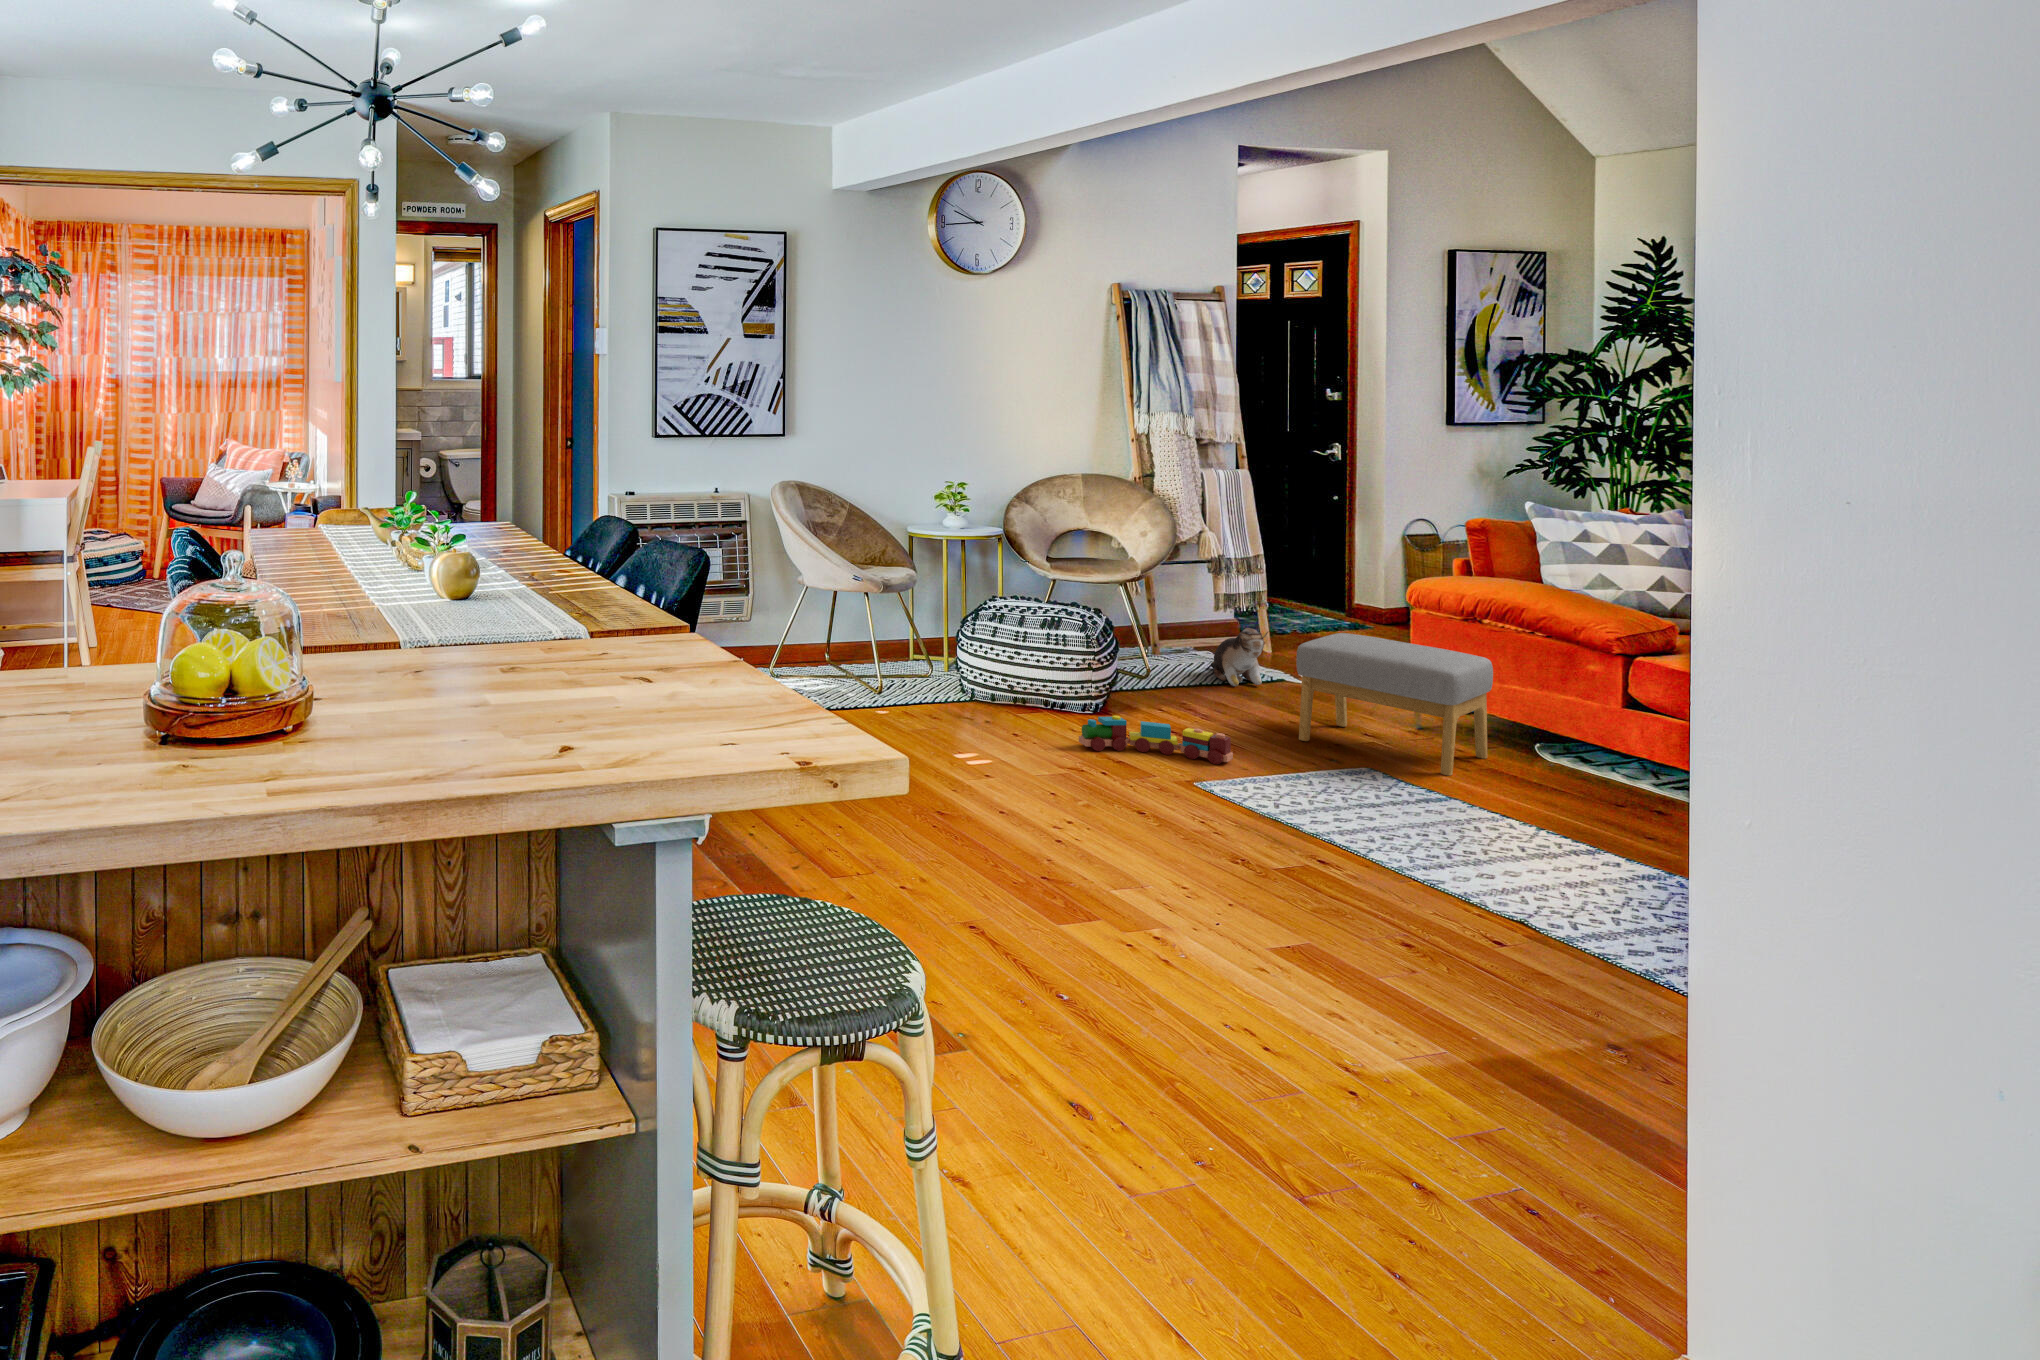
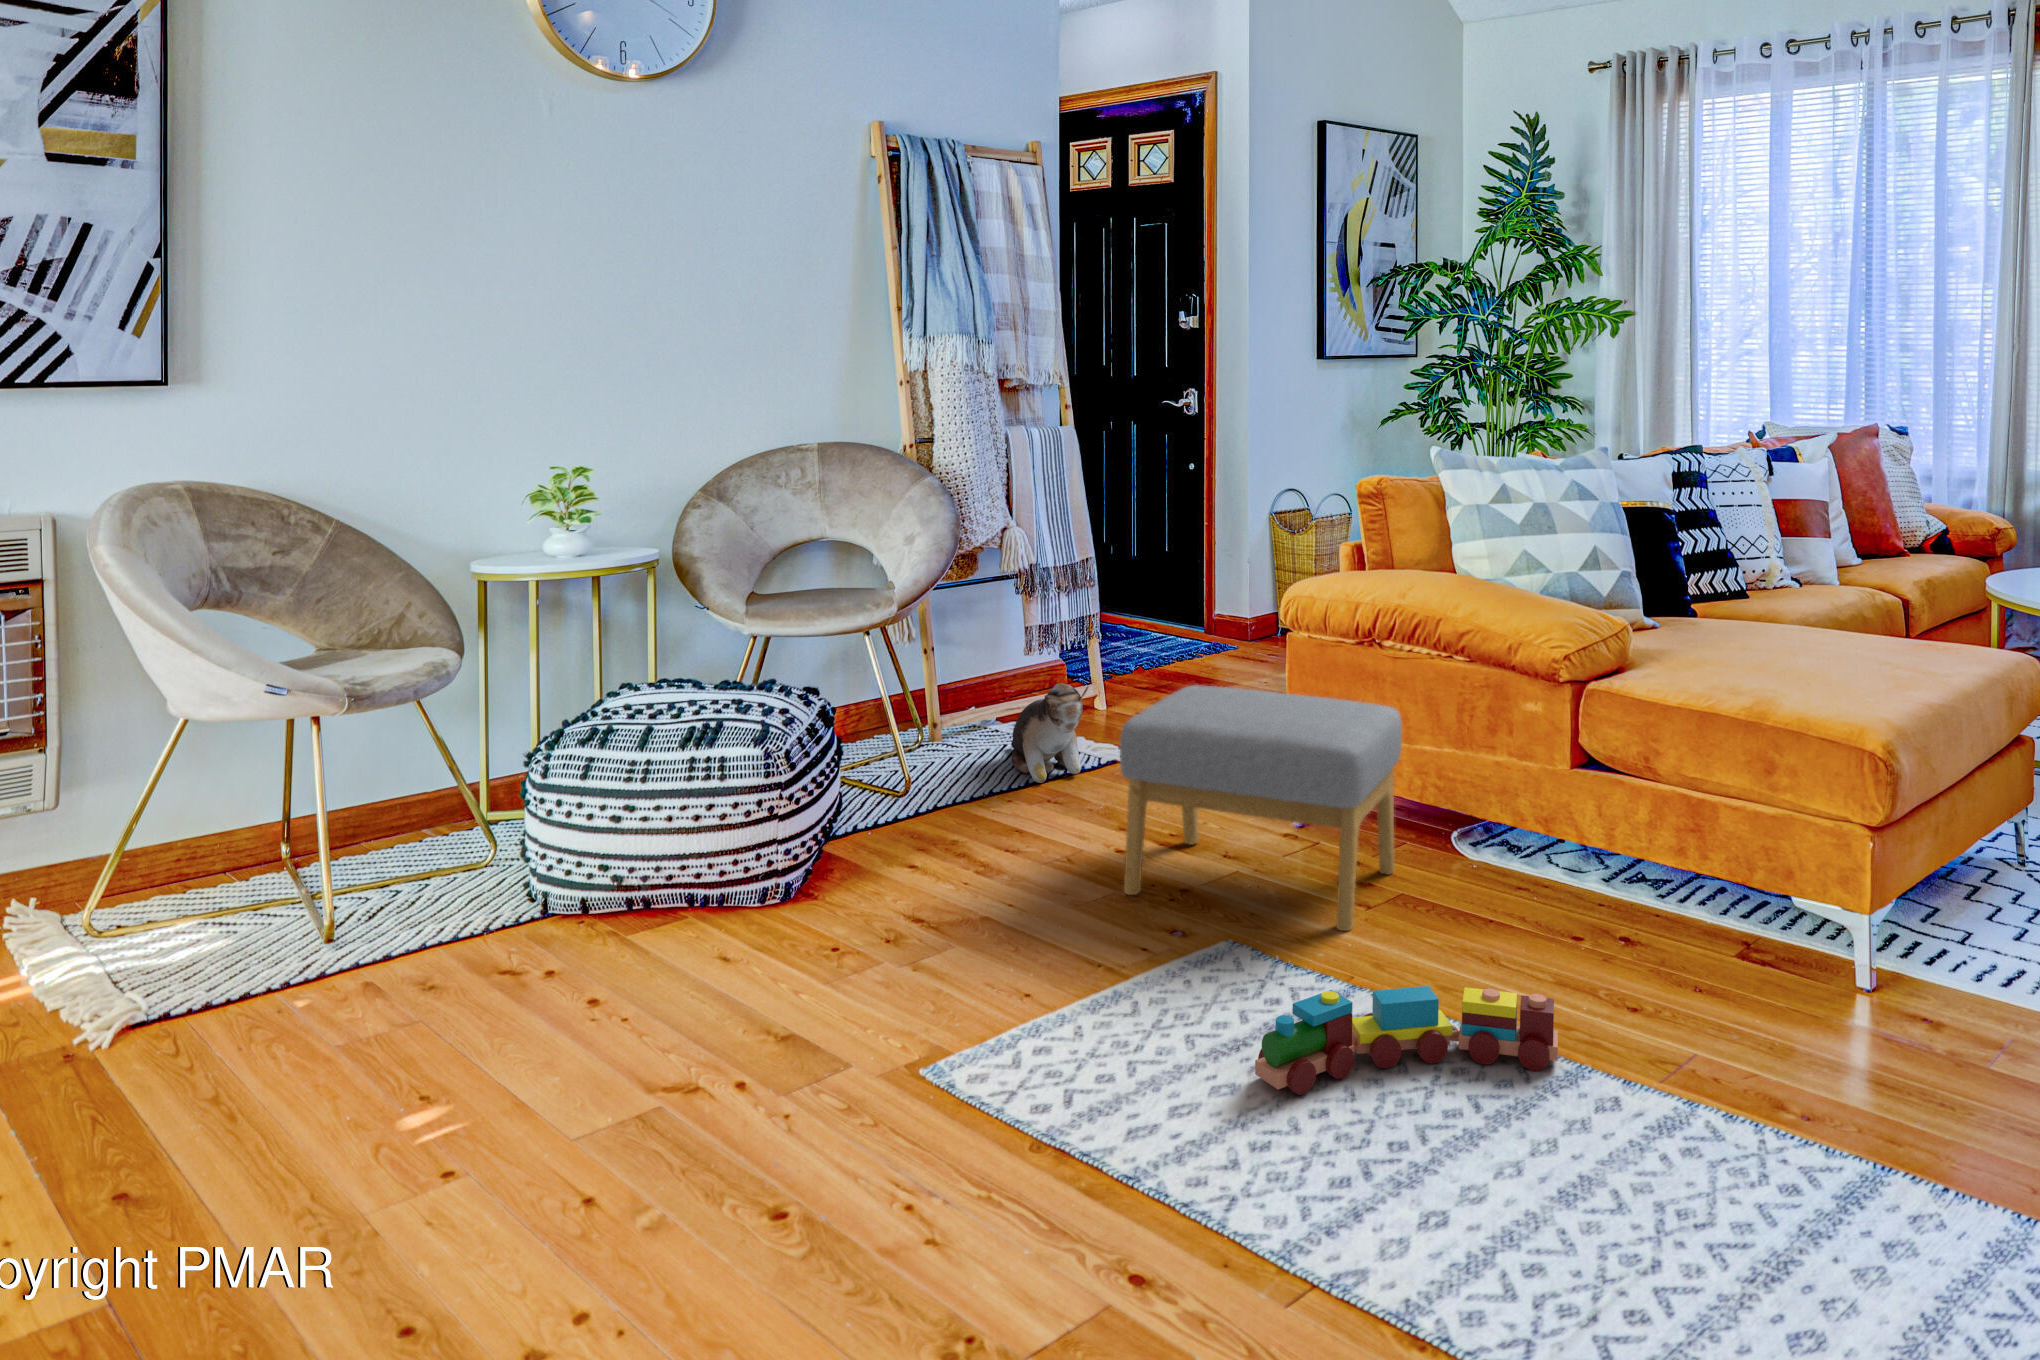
toy train: present [1079,715,1233,764] -> present [1255,986,1558,1095]

